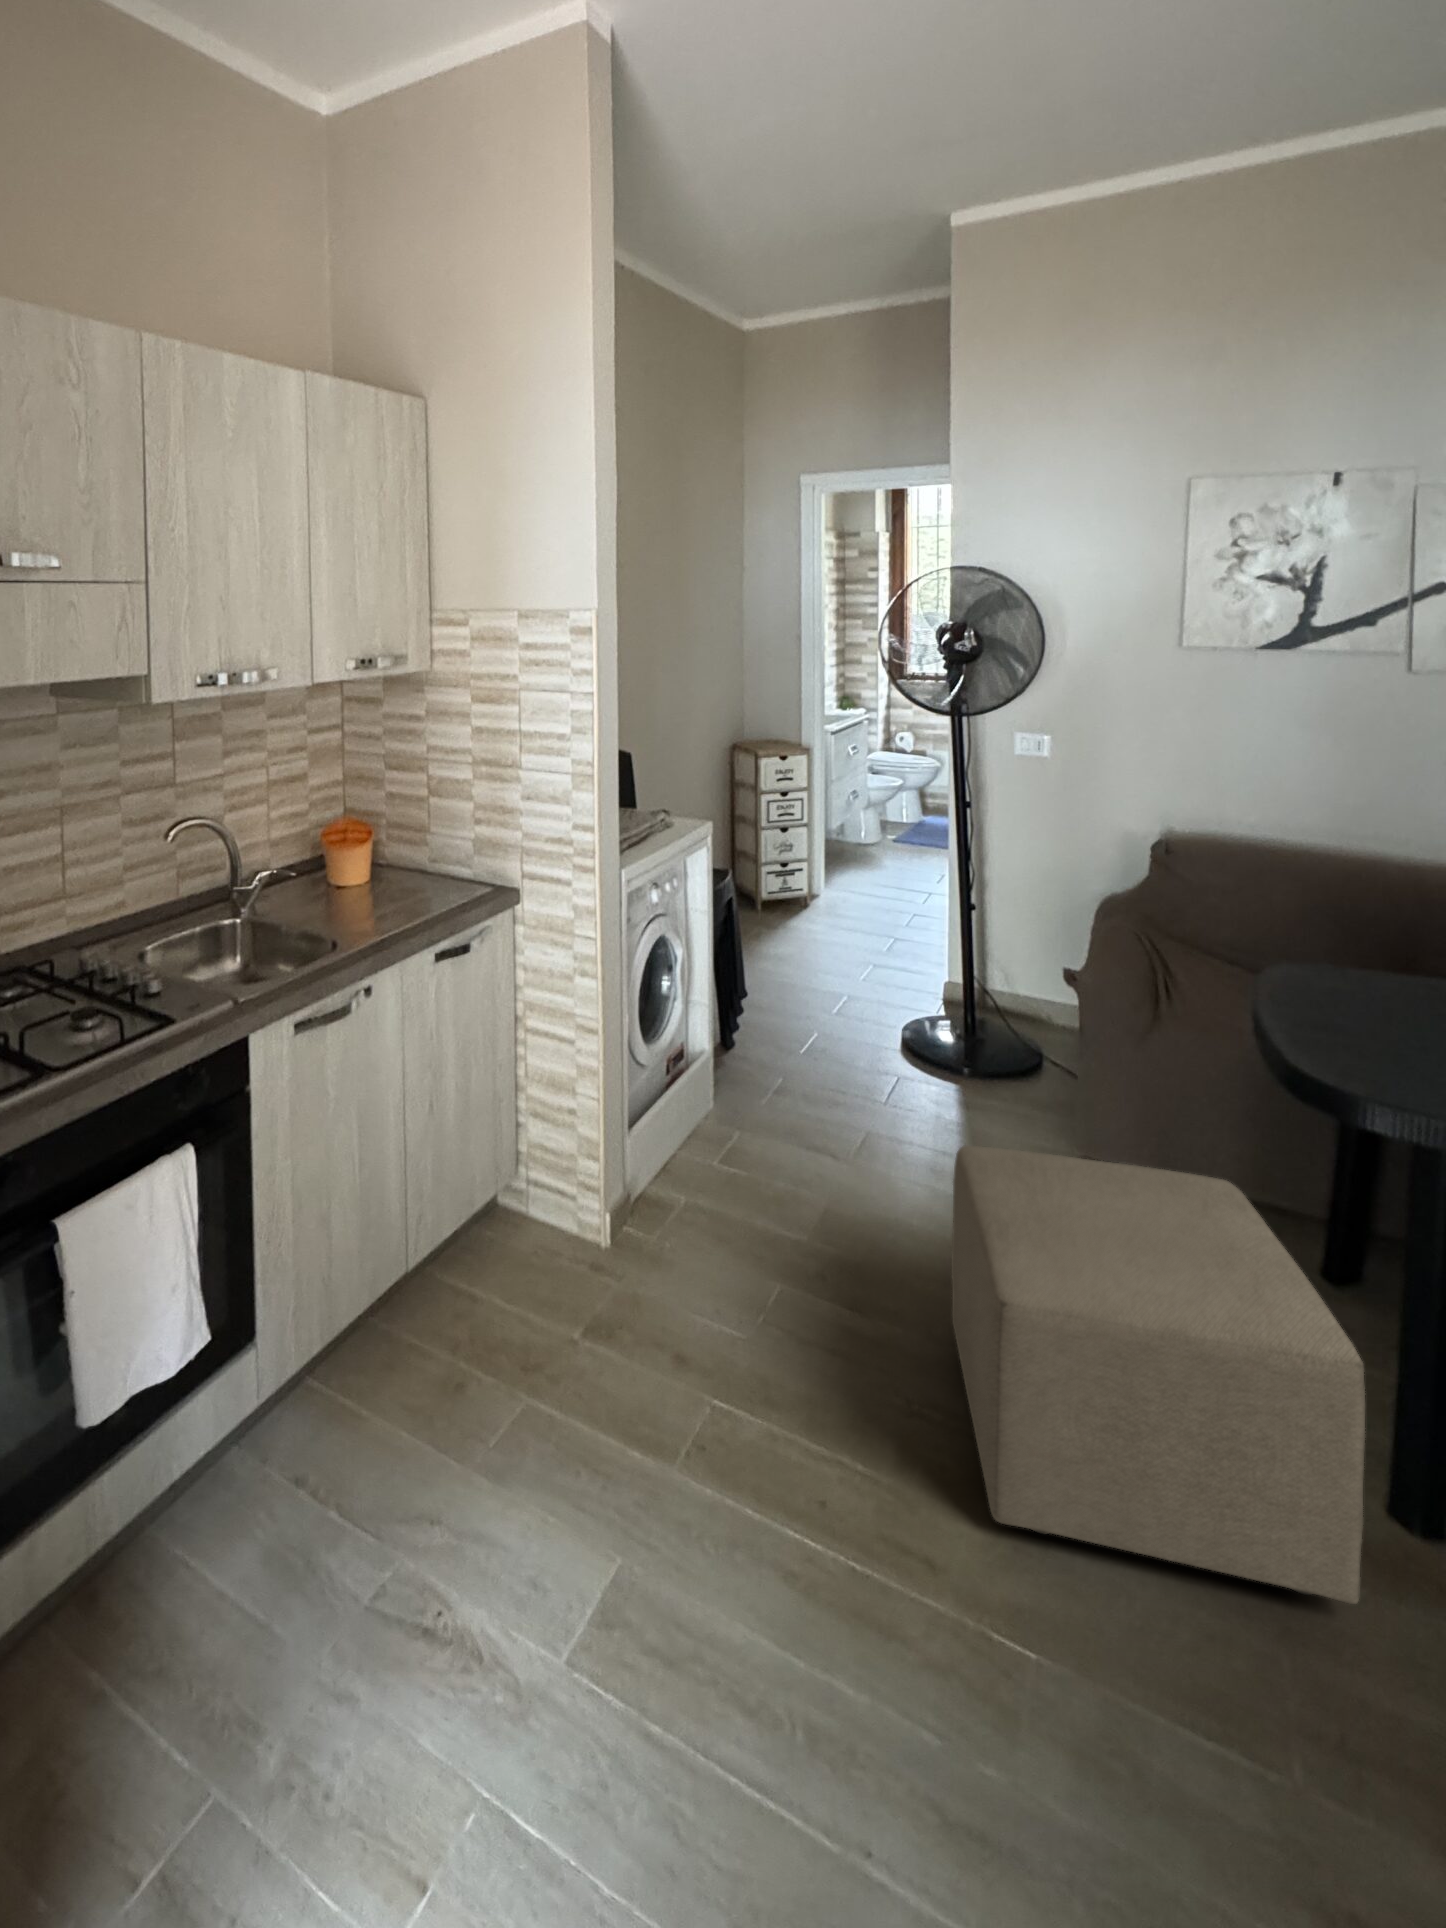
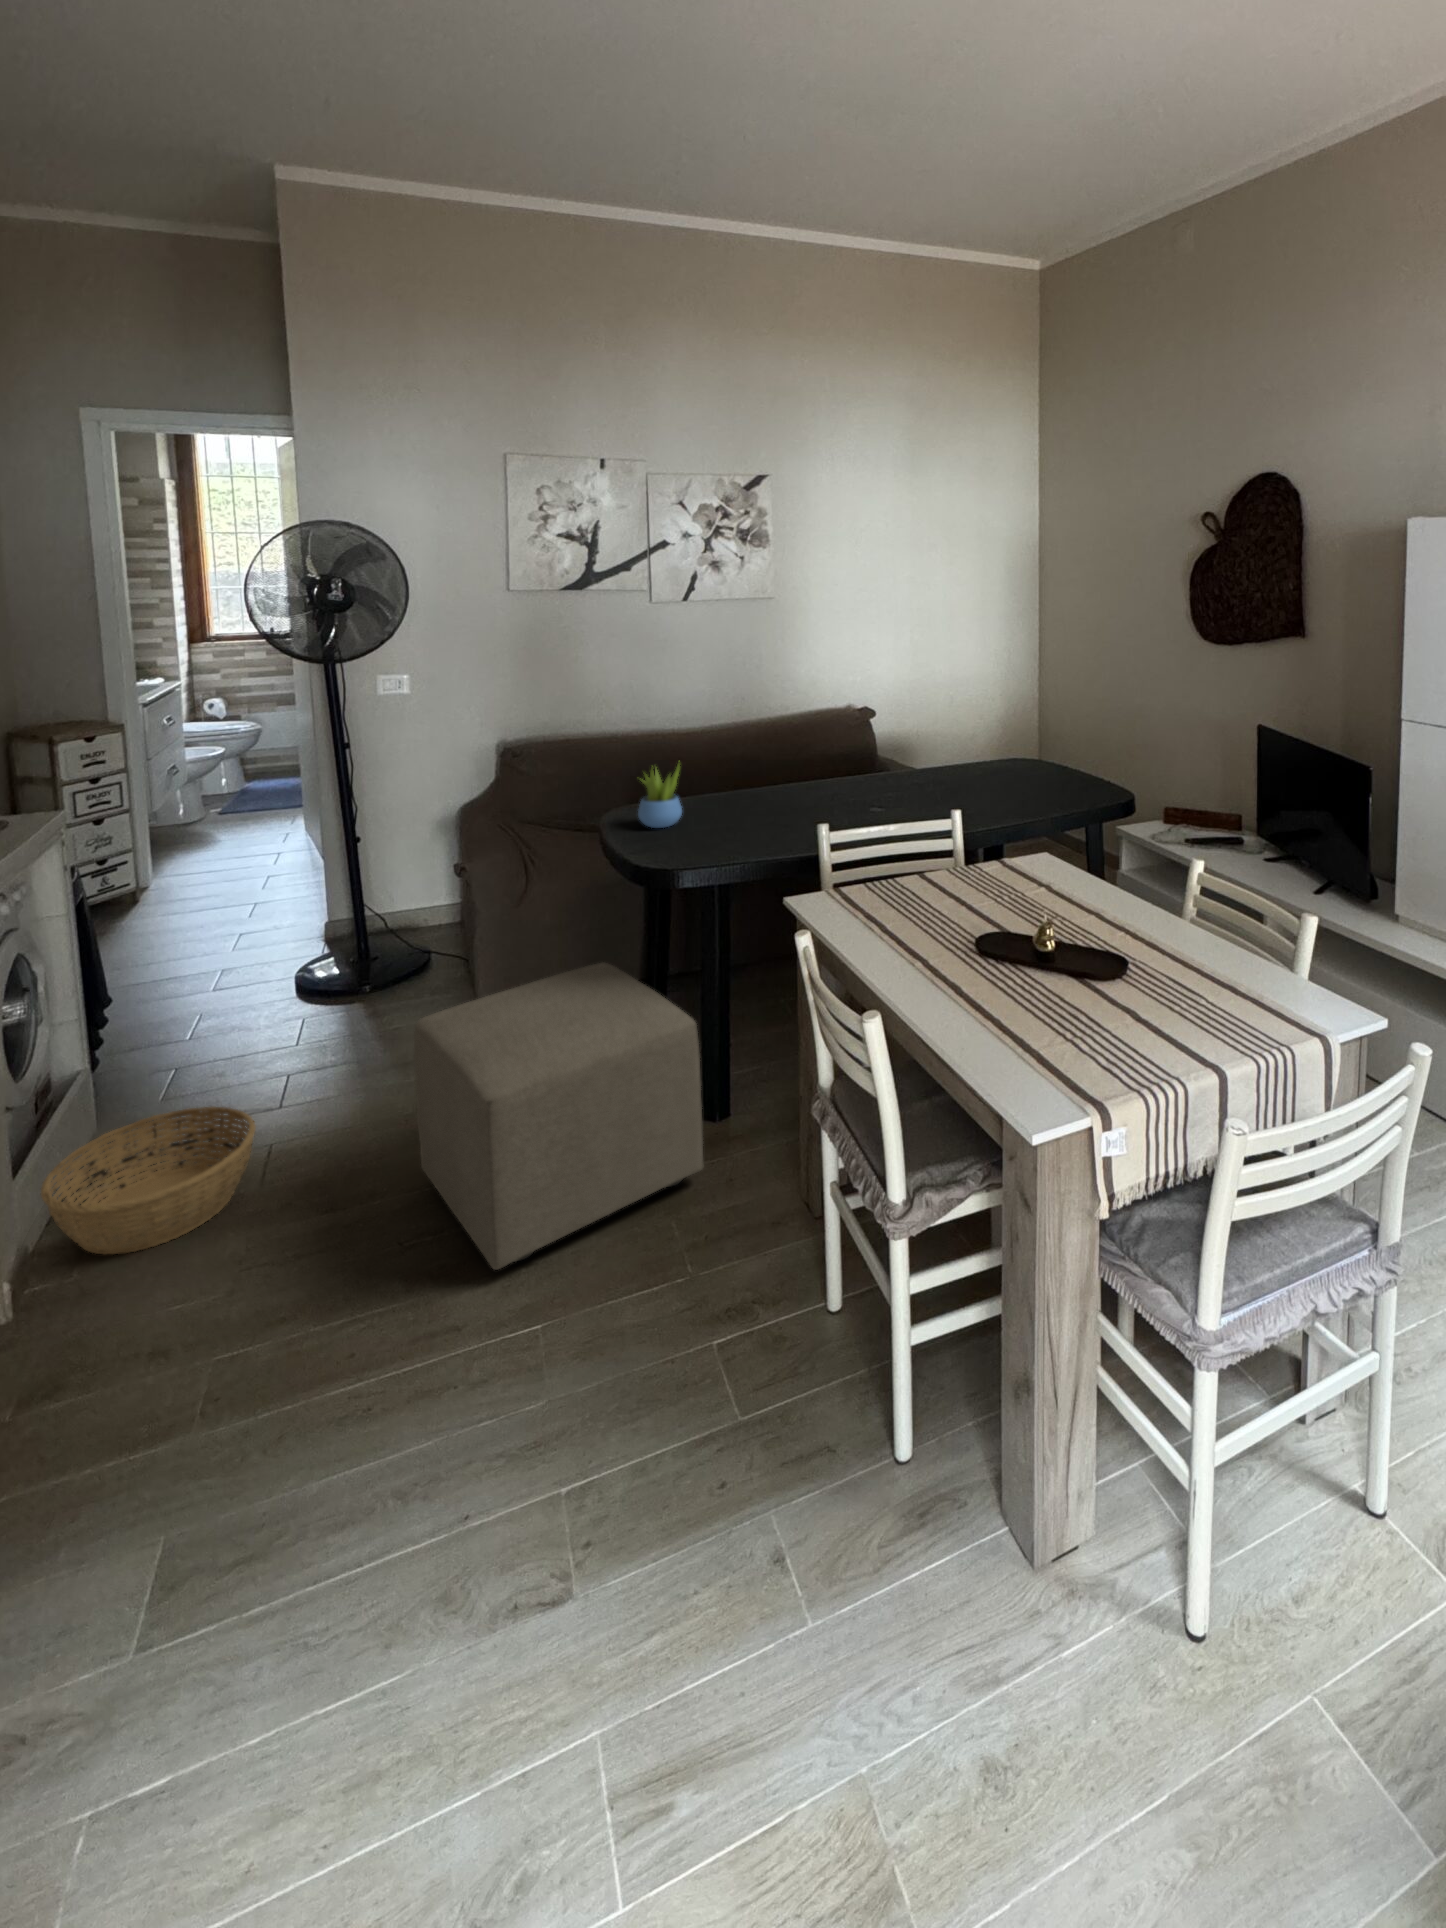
succulent plant: none [1315,918,1401,1019] -> present [638,761,682,828]
basket: none [646,1116,809,1248] -> present [41,1107,256,1254]

